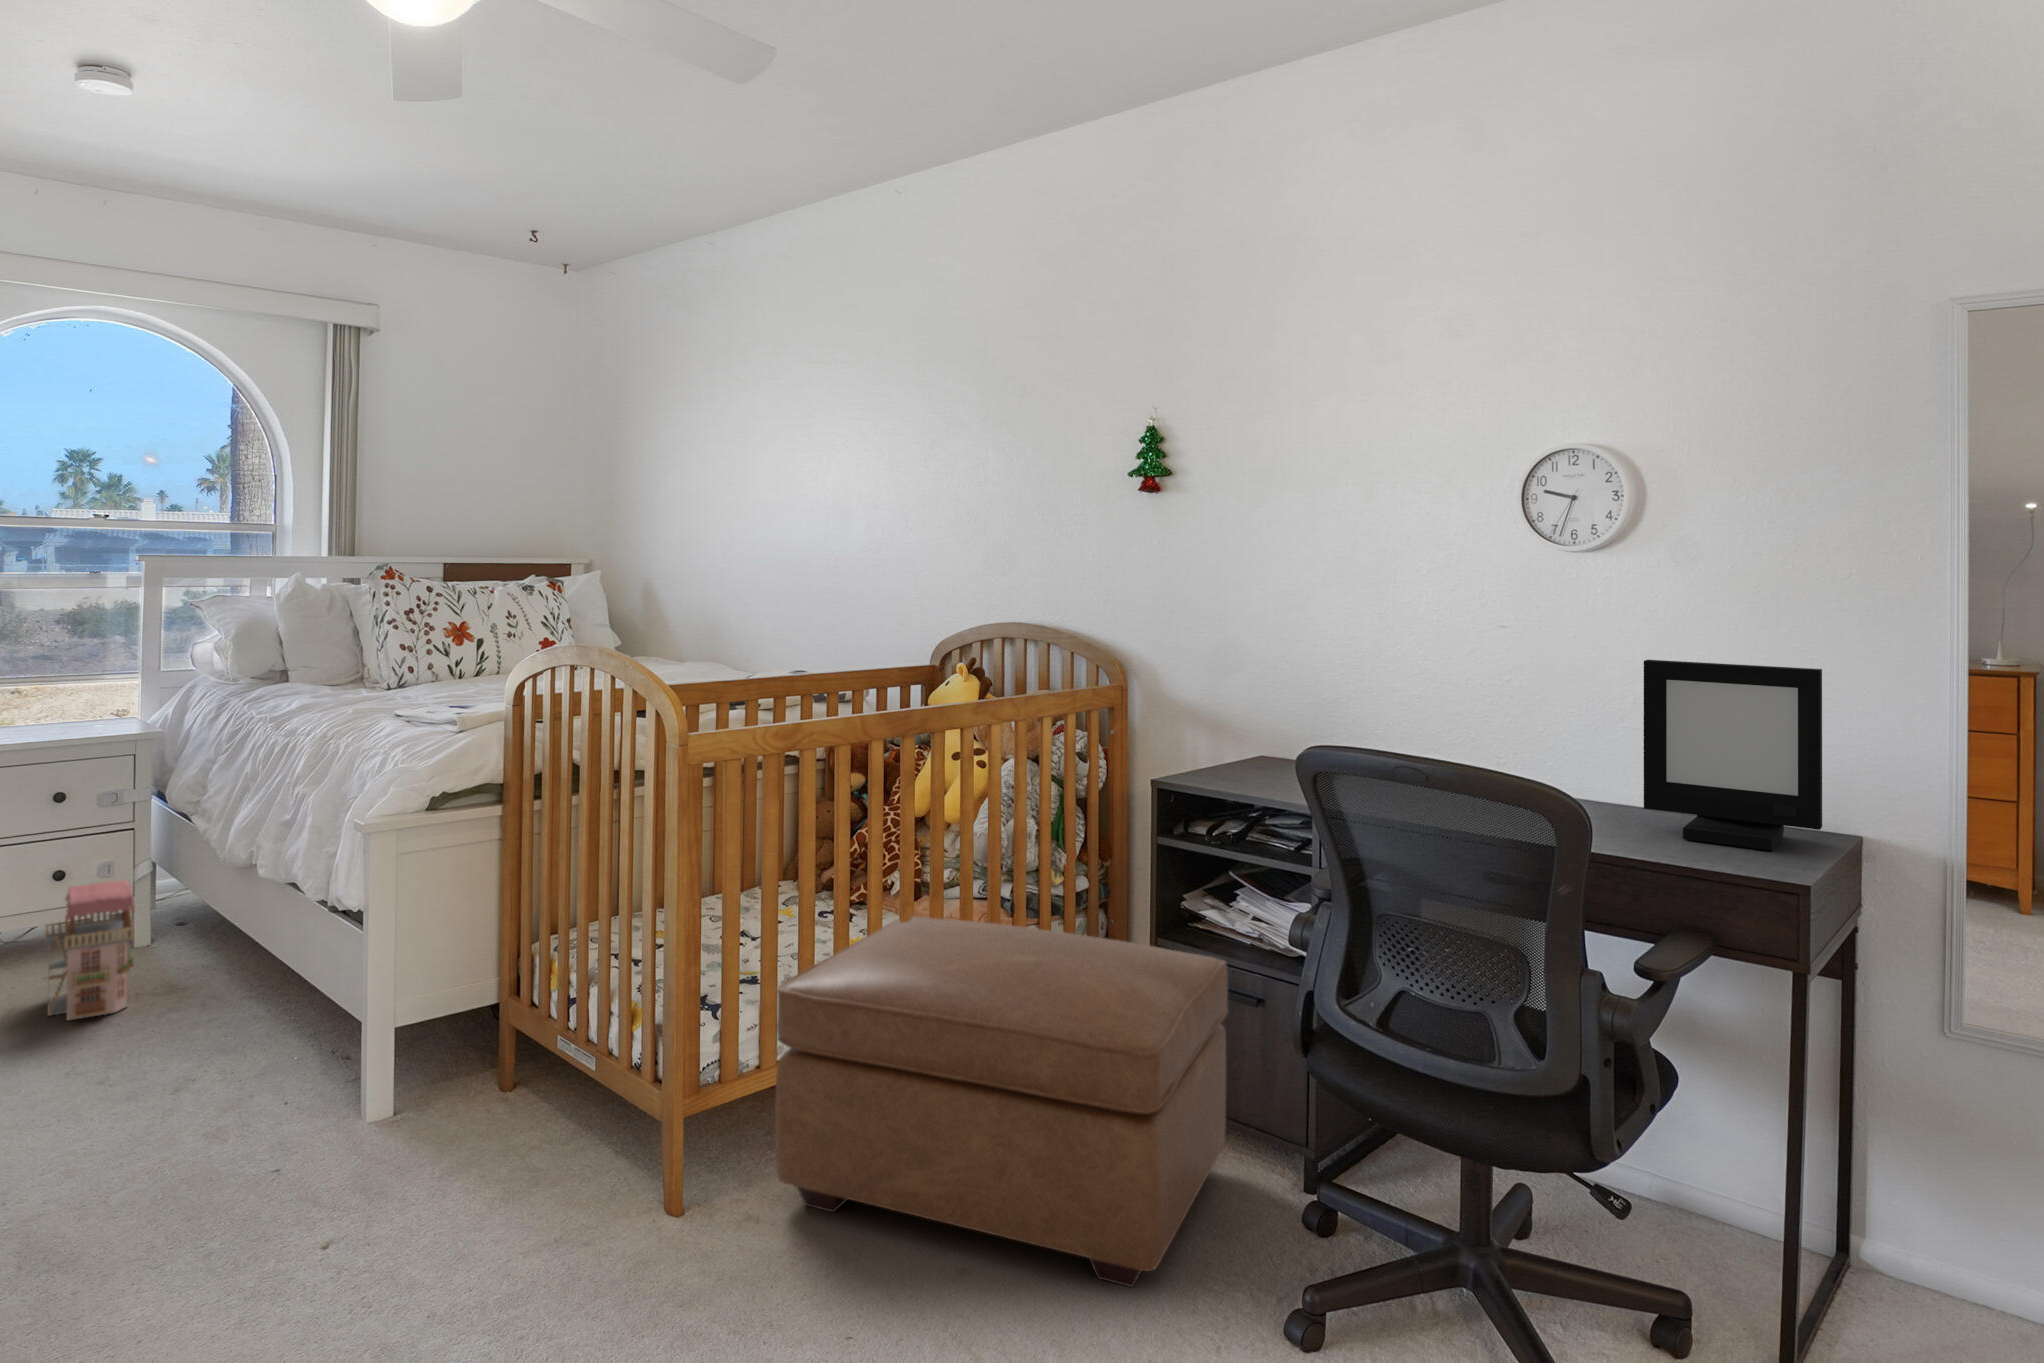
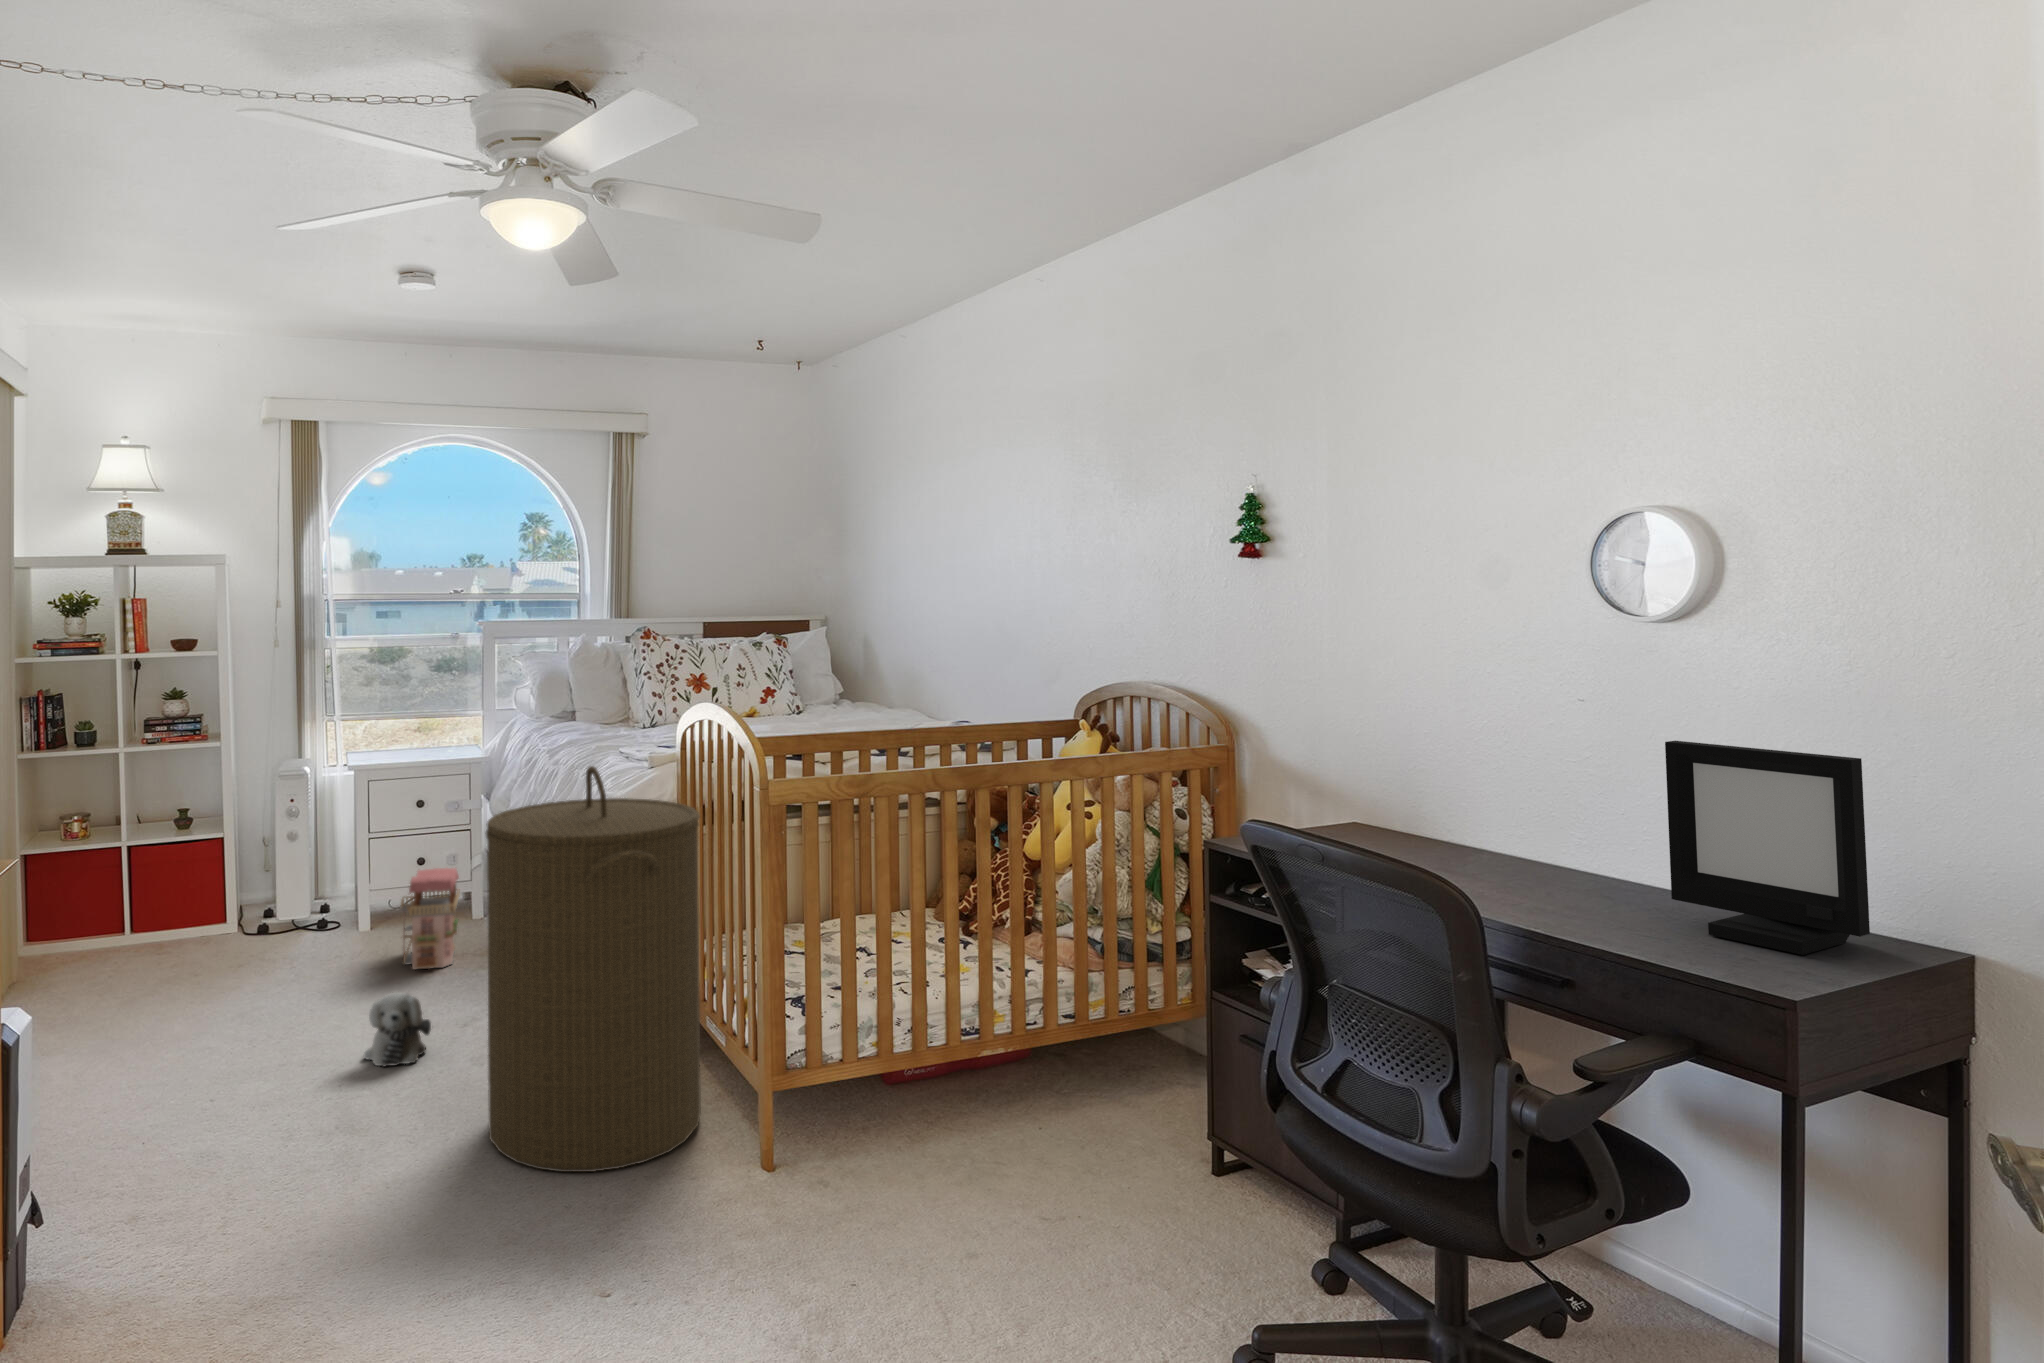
laundry hamper: none [276,730,576,1263] -> present [485,766,701,1172]
ottoman: present [775,916,1228,1287] -> none [841,947,1268,1302]
plush toy: none [35,1054,143,1160] -> present [364,992,431,1066]

